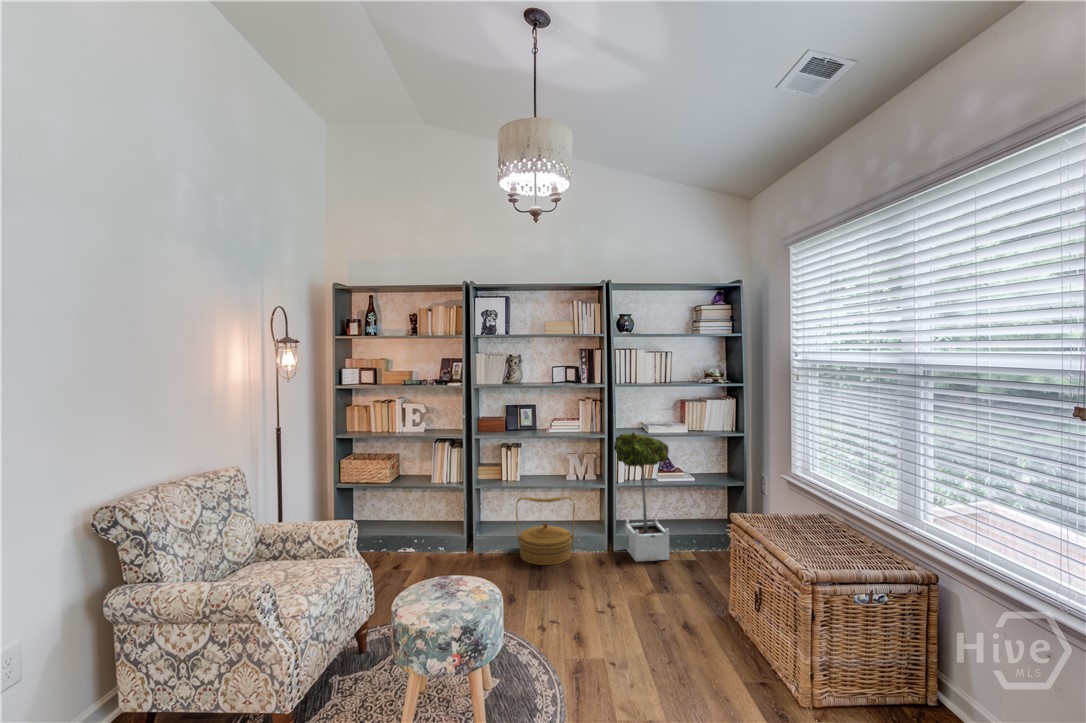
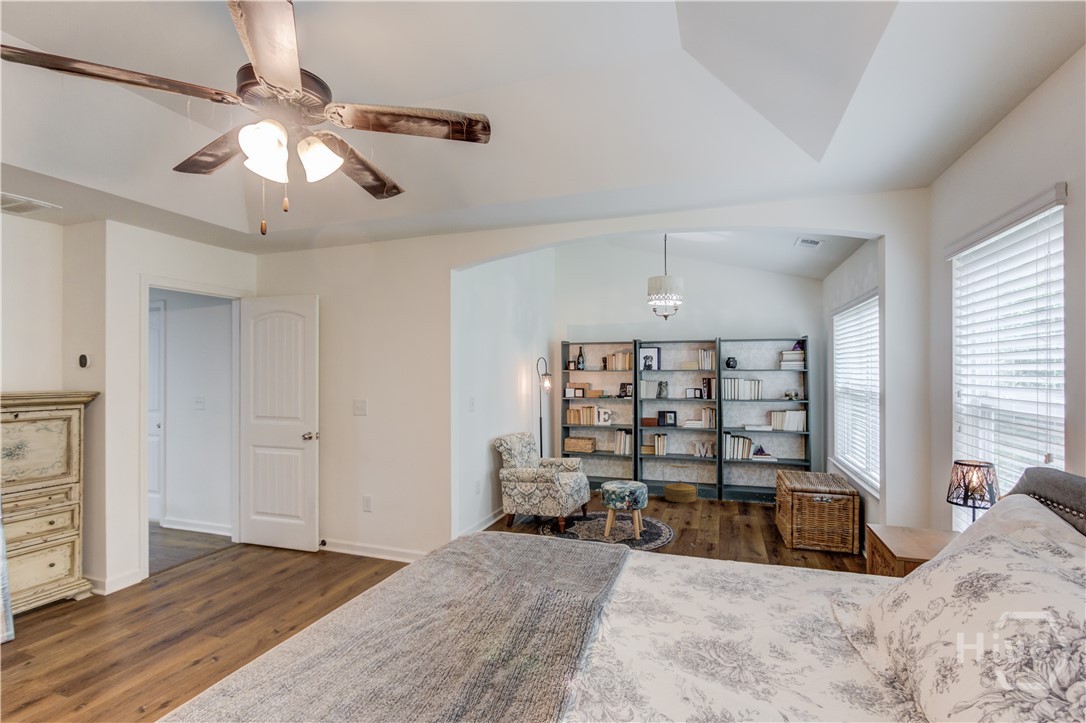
potted tree: present [614,432,670,561] -> none [722,428,758,507]

